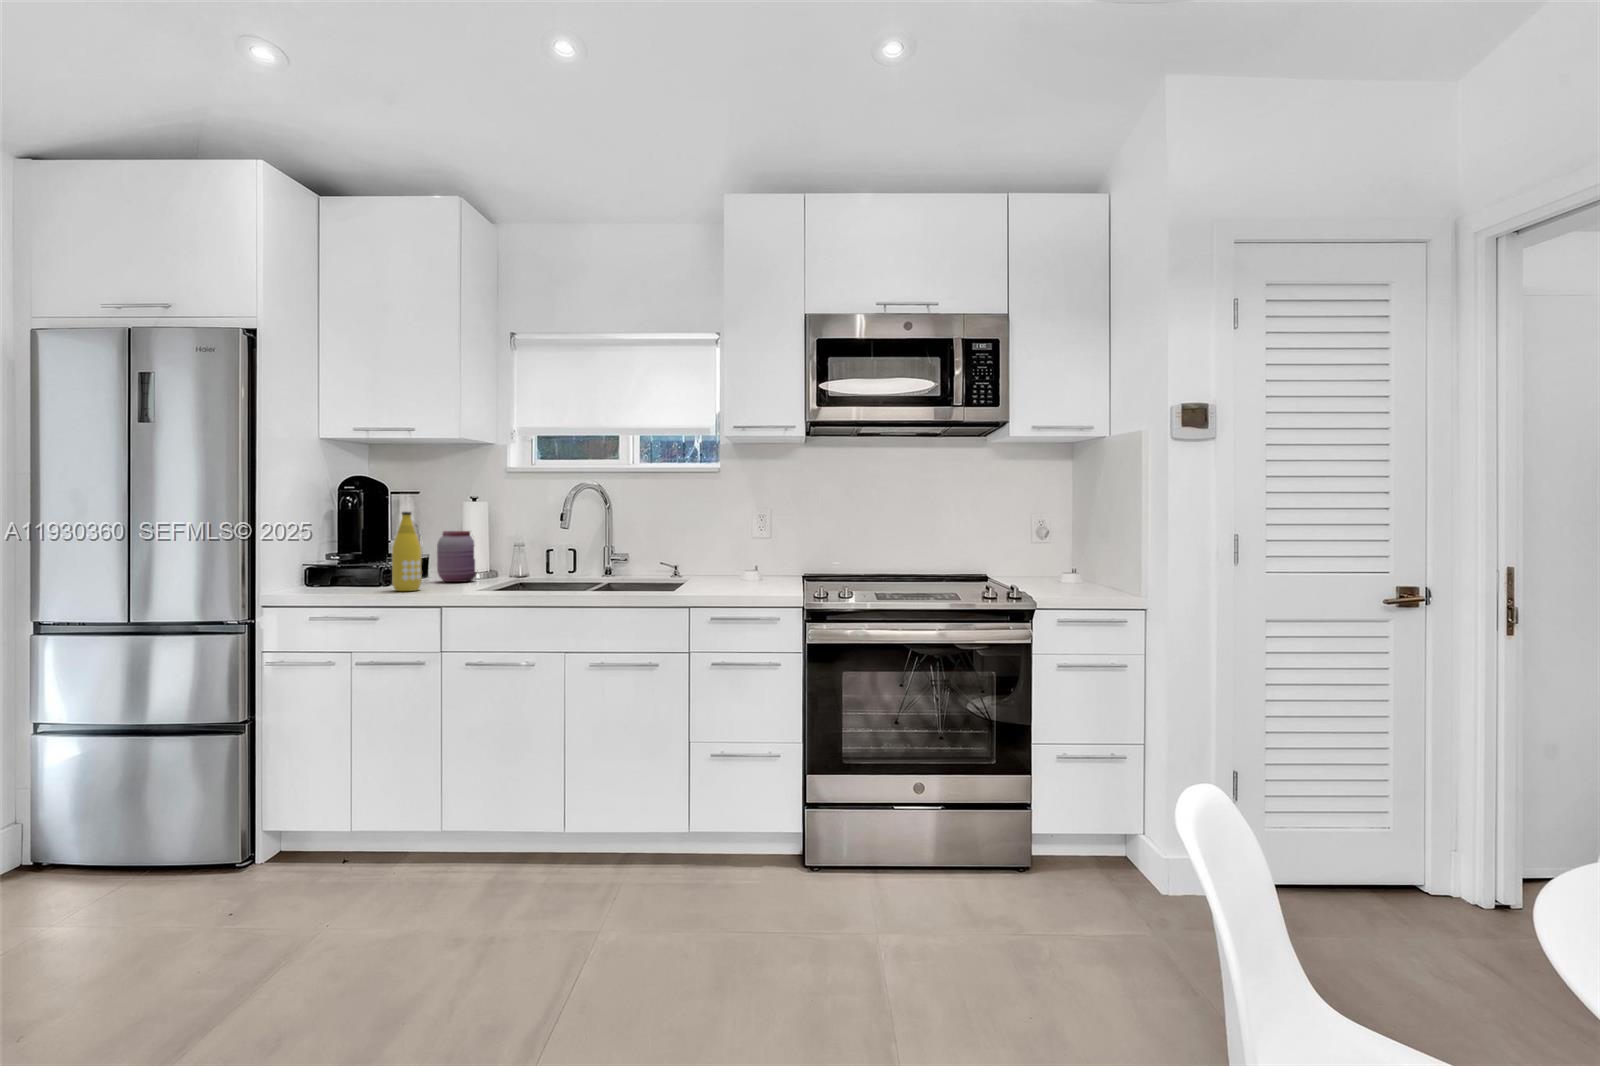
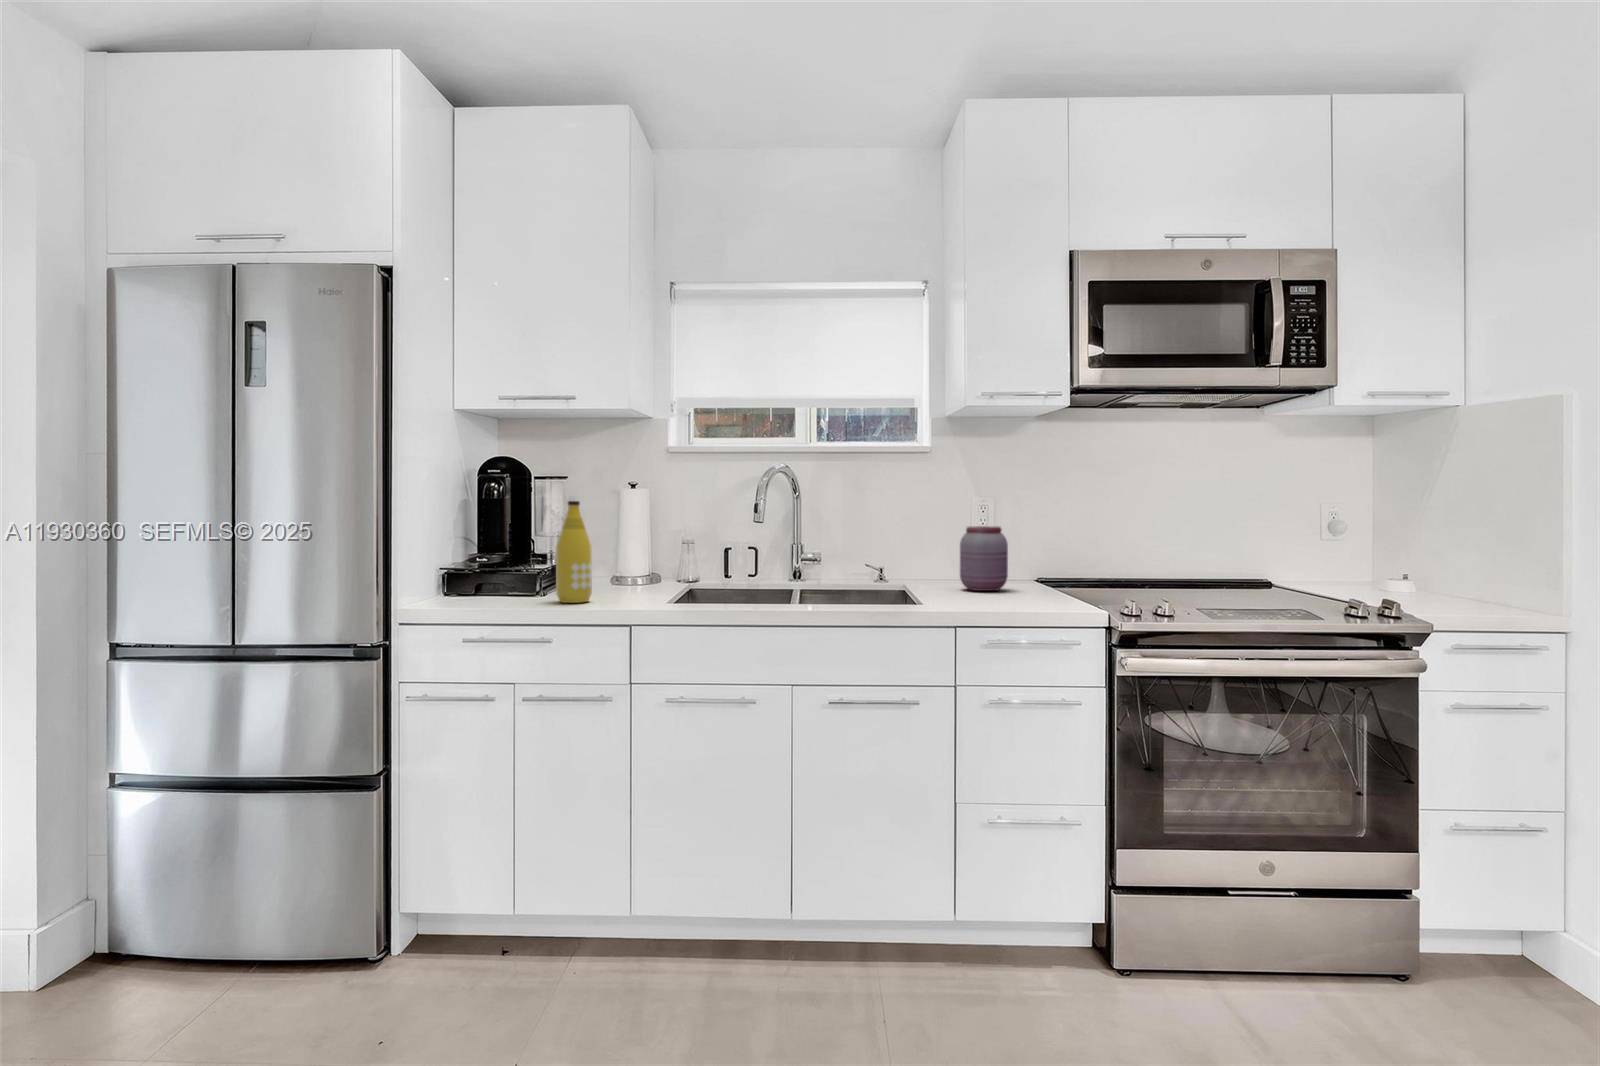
jar: present [437,531,477,582] -> present [960,526,1008,591]

